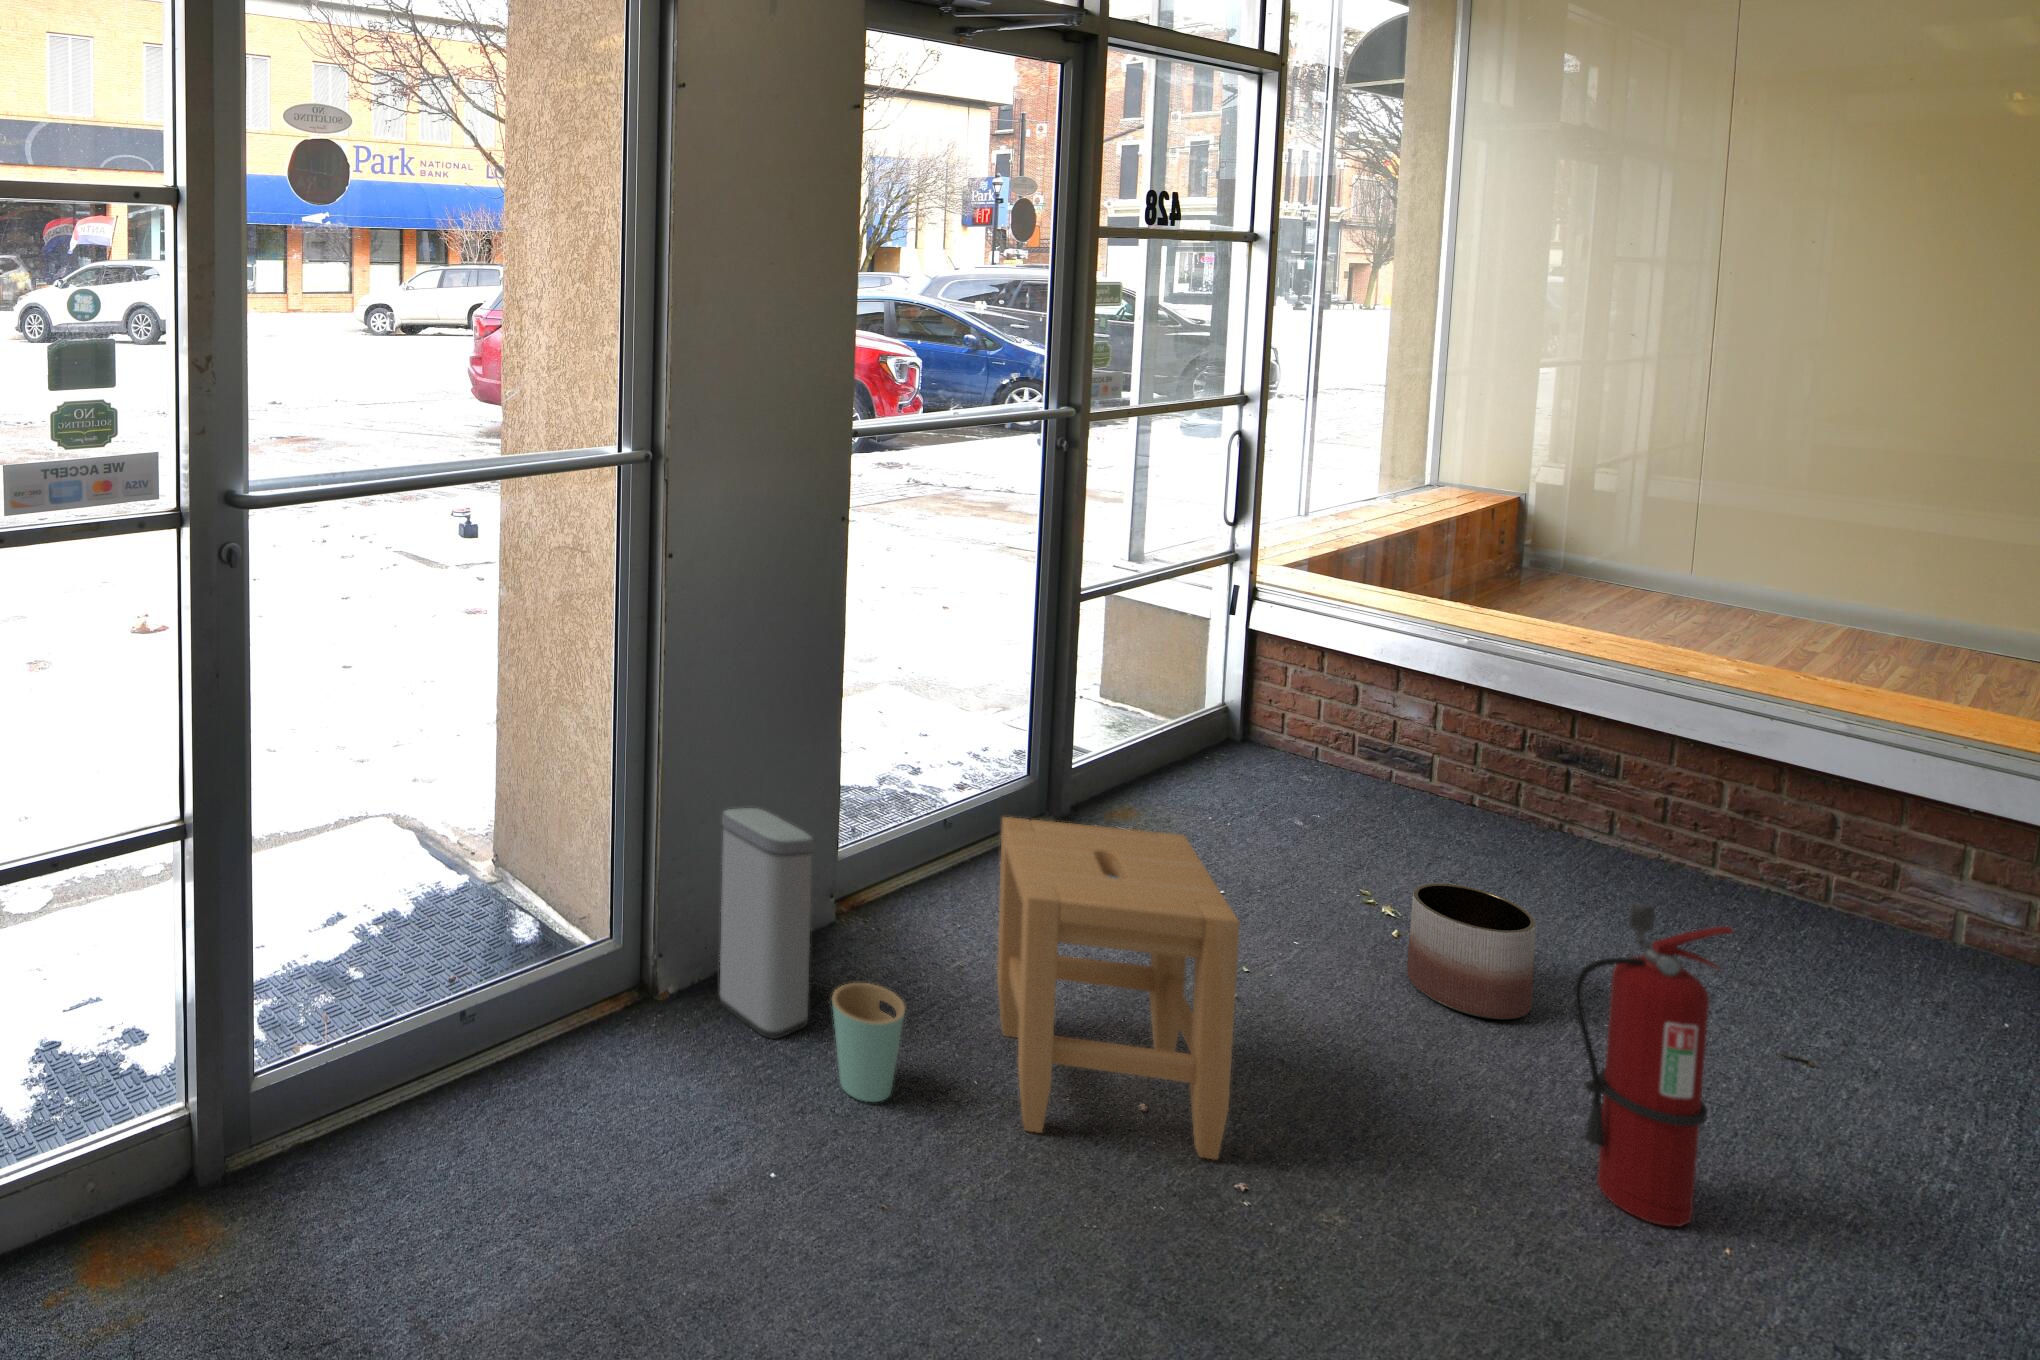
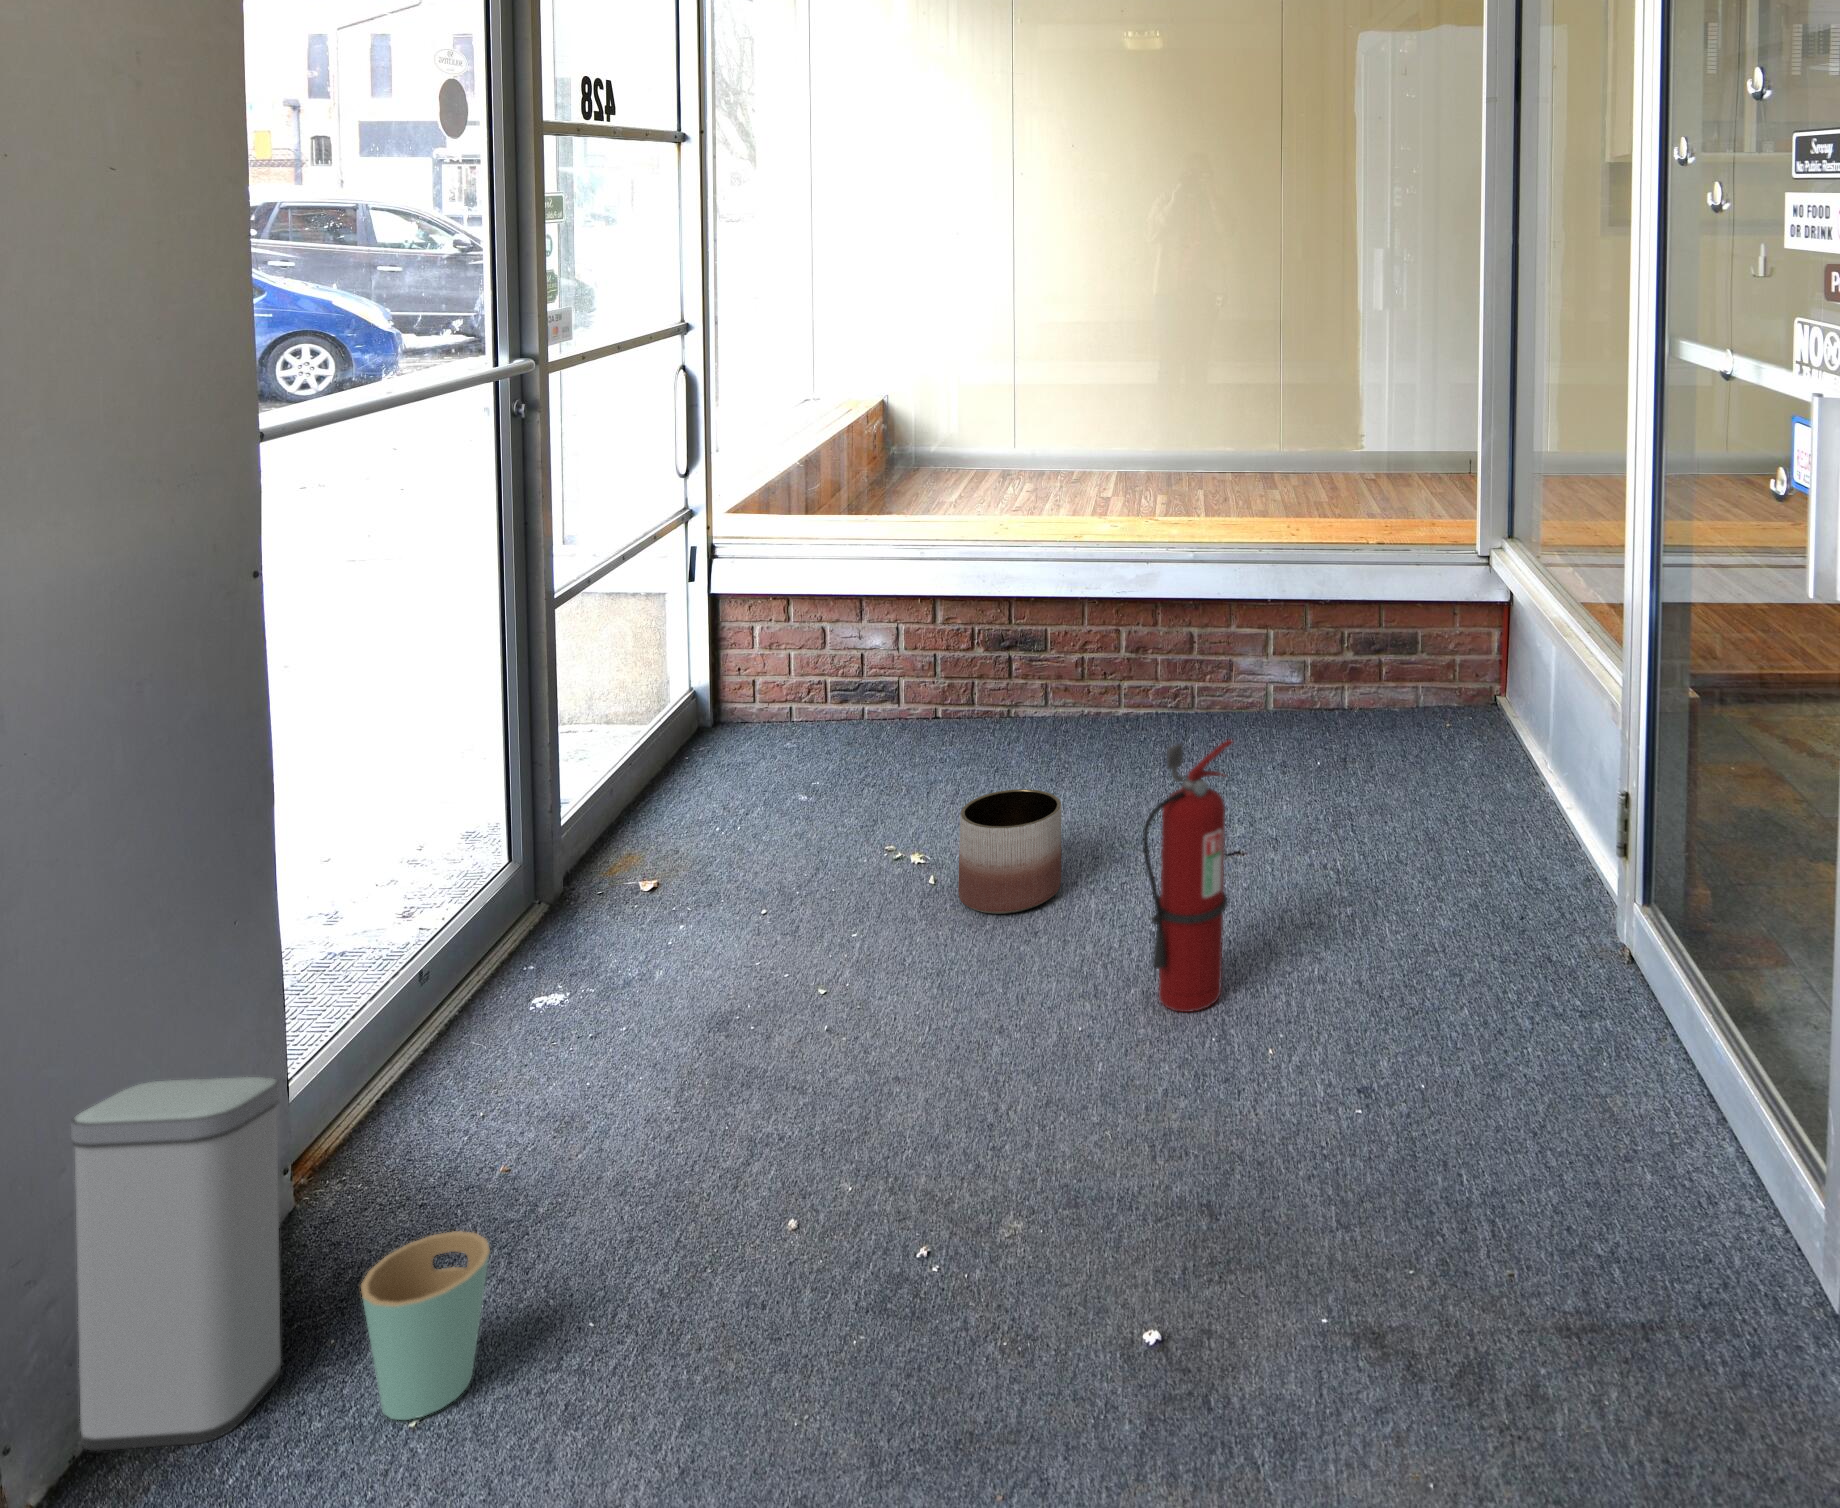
stool: present [997,817,1239,1159] -> none [569,845,899,1293]

